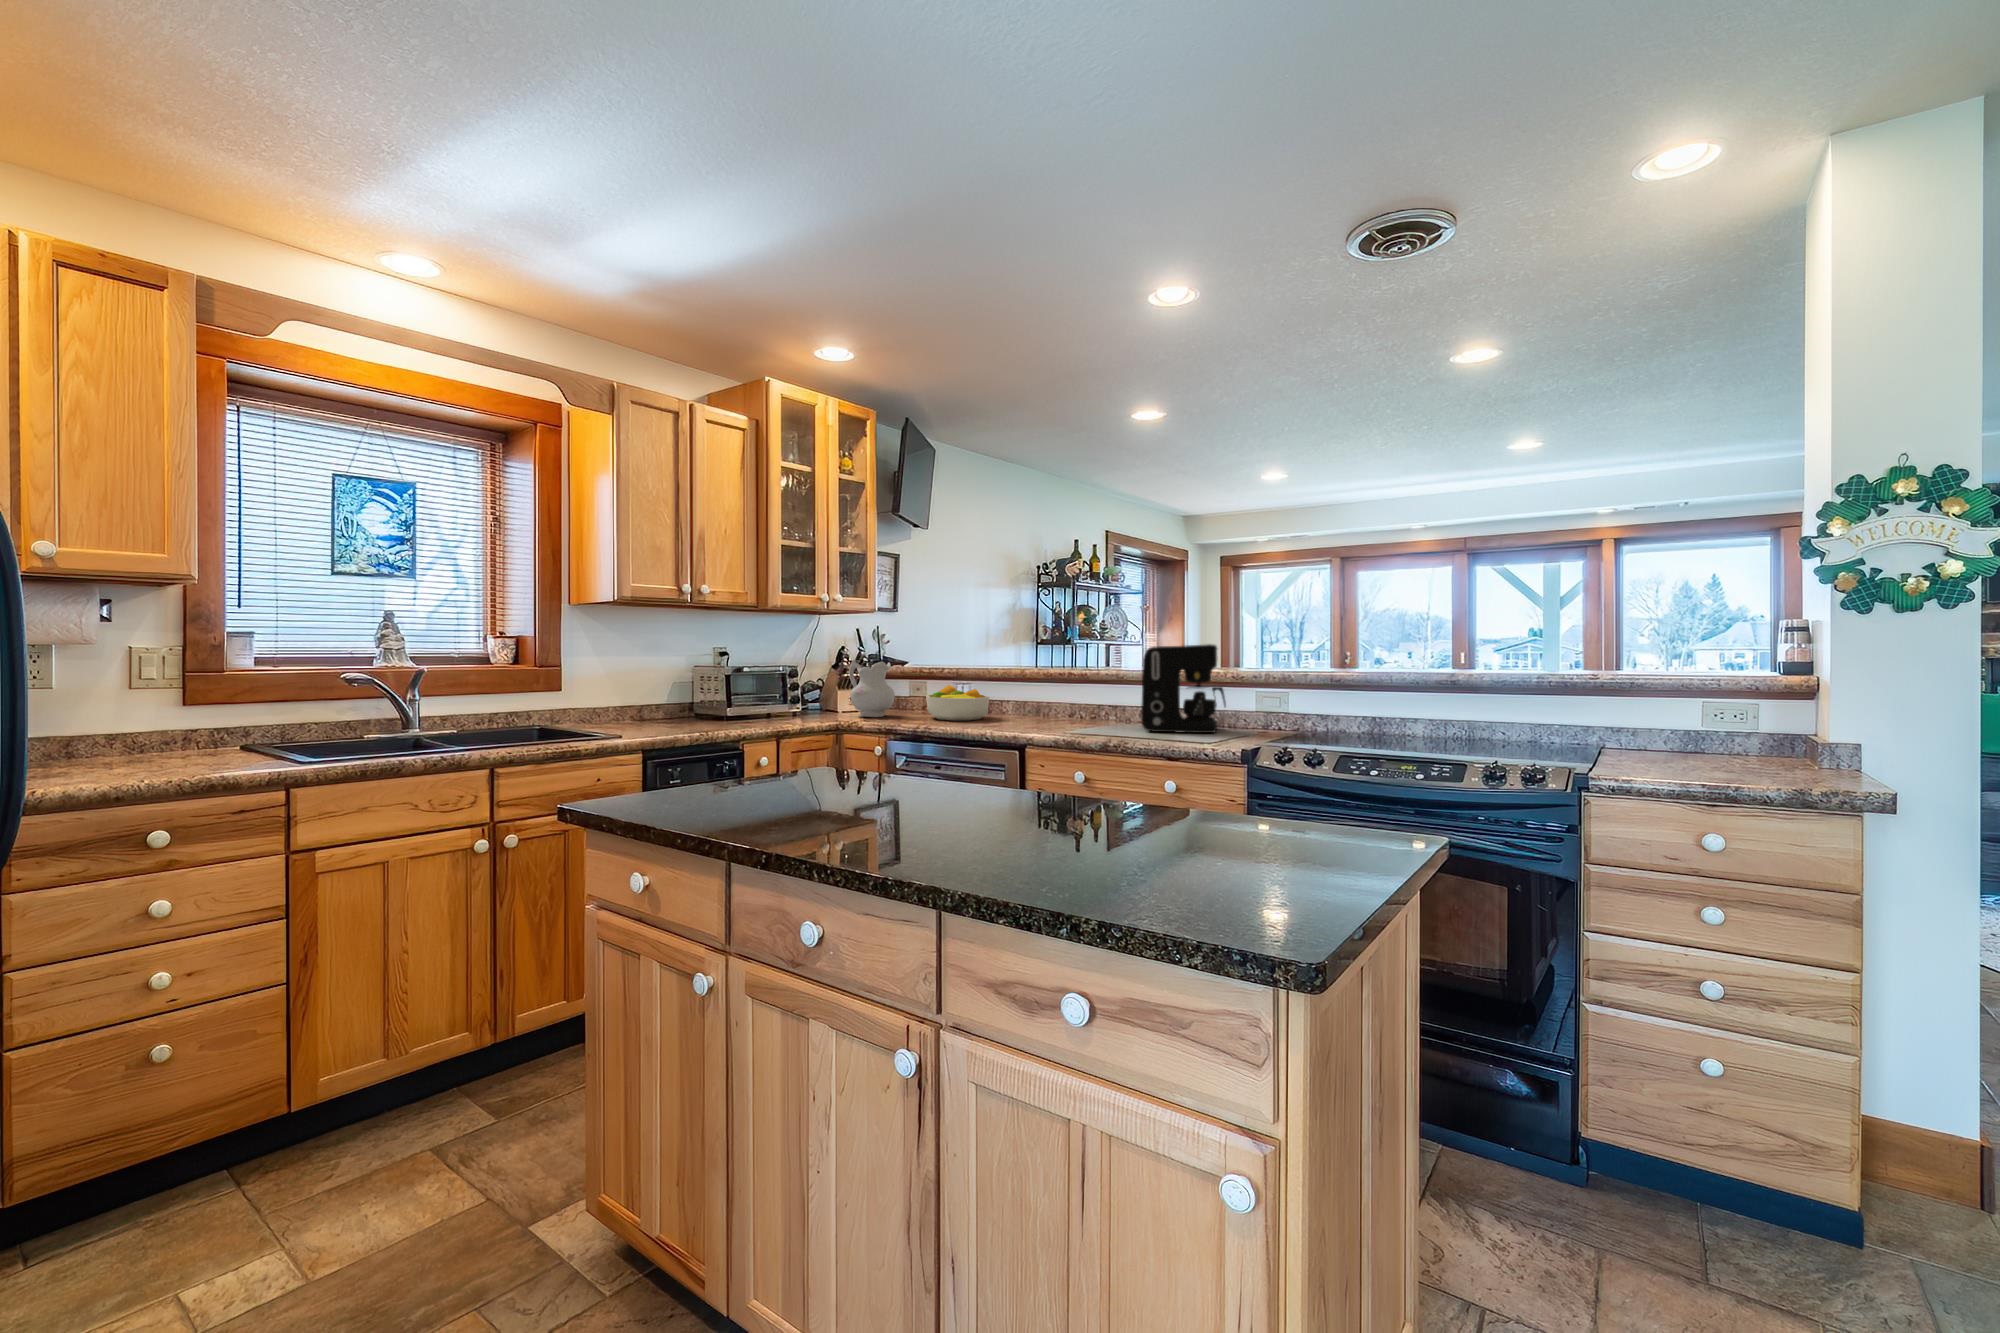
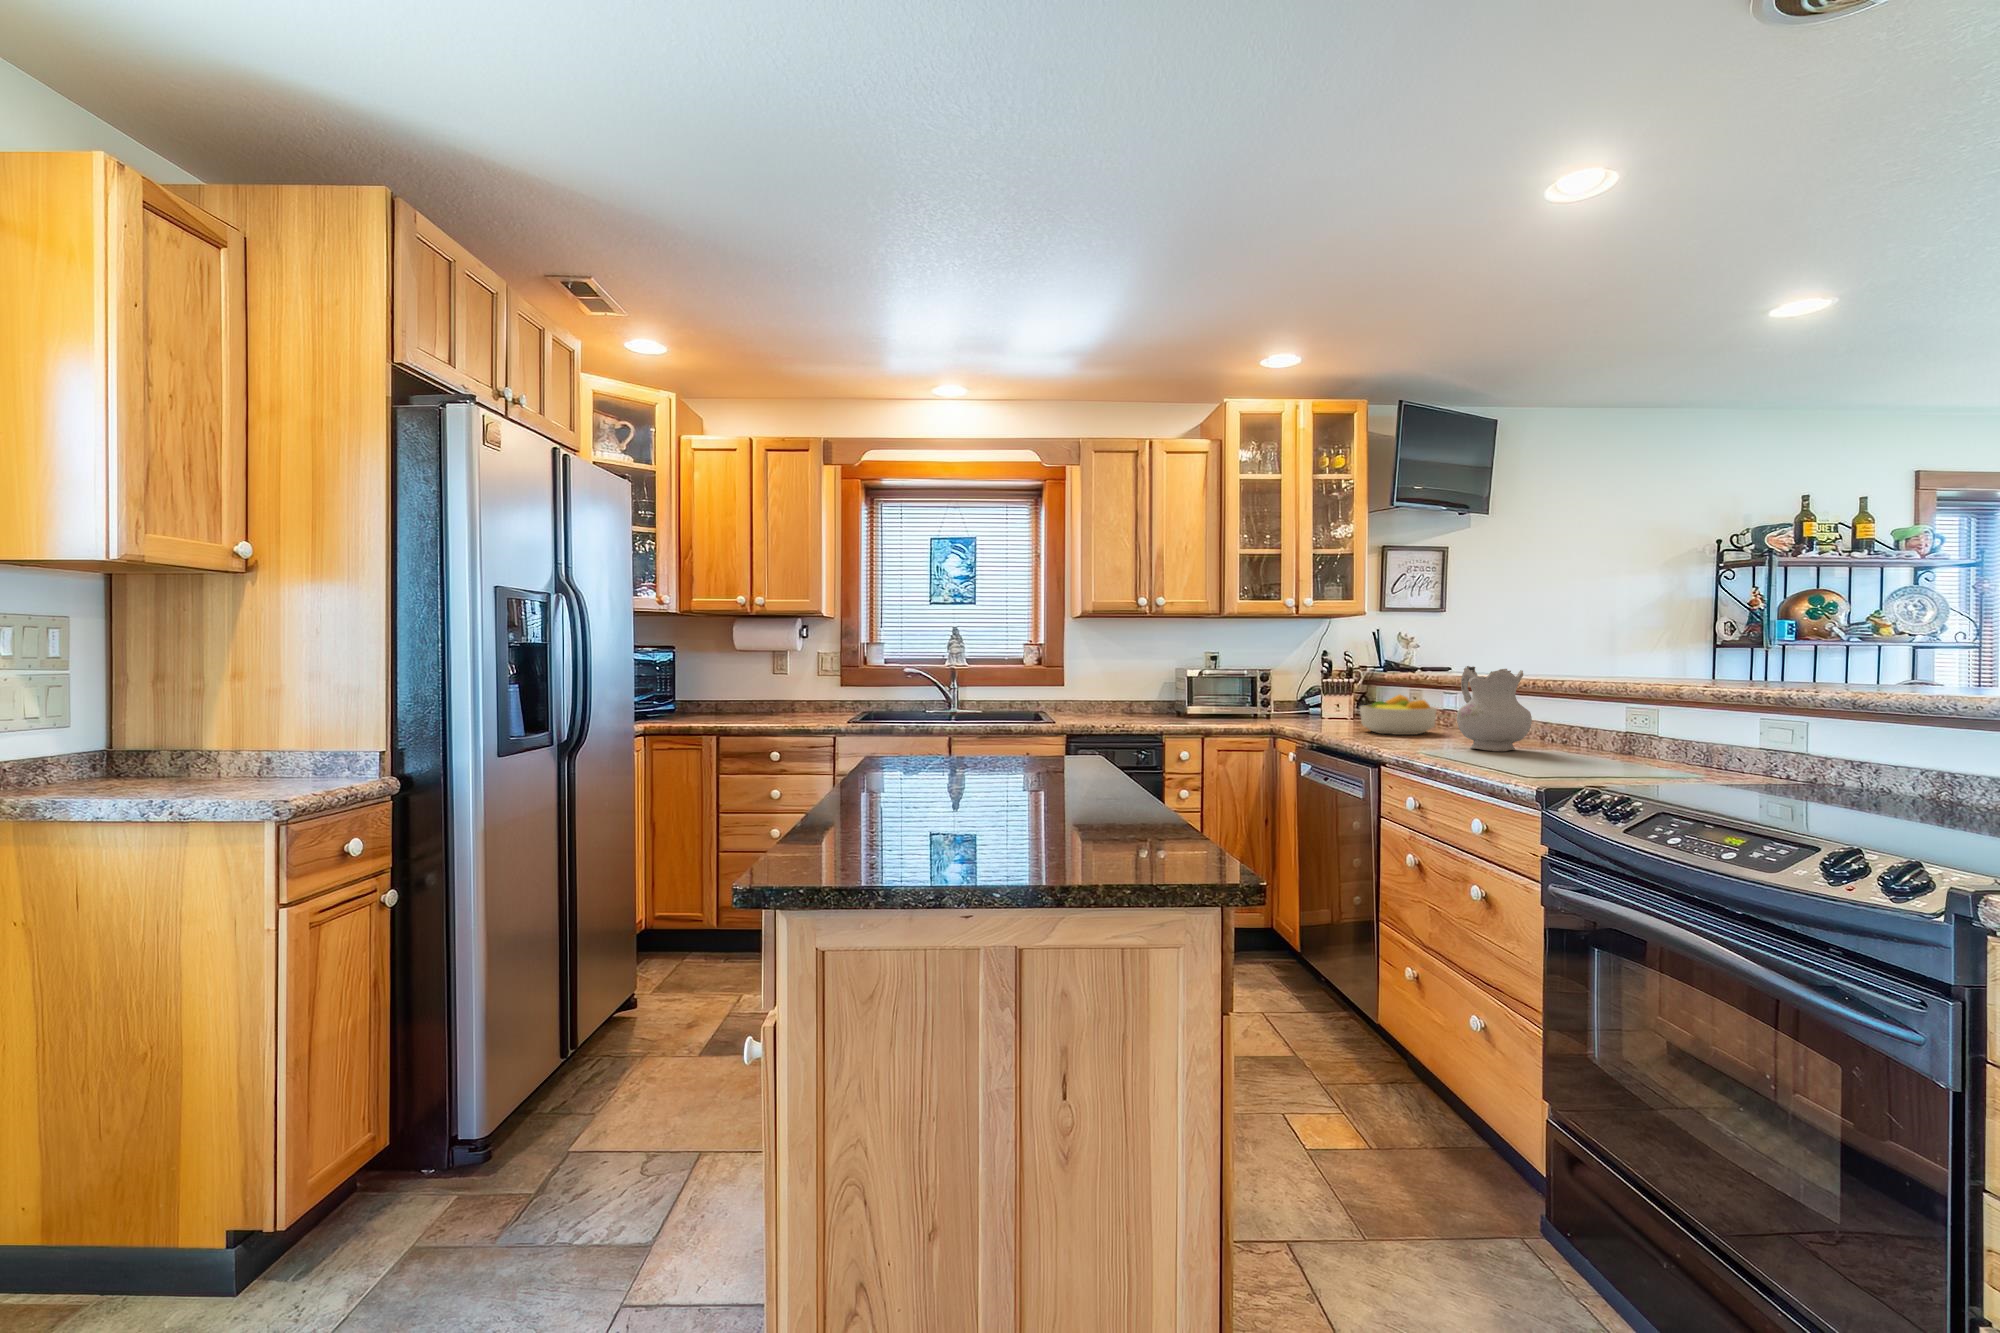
coffee maker: present [1141,644,1226,733] -> none [1539,645,1689,771]
ceramic pitcher: present [849,660,895,717] -> present [1457,666,1532,751]

